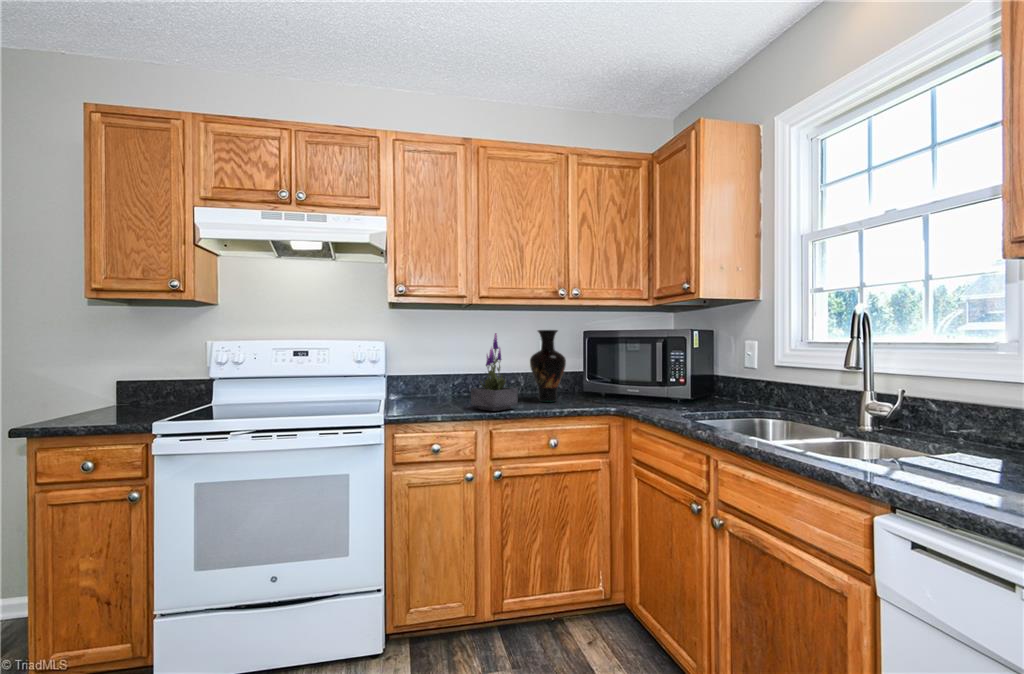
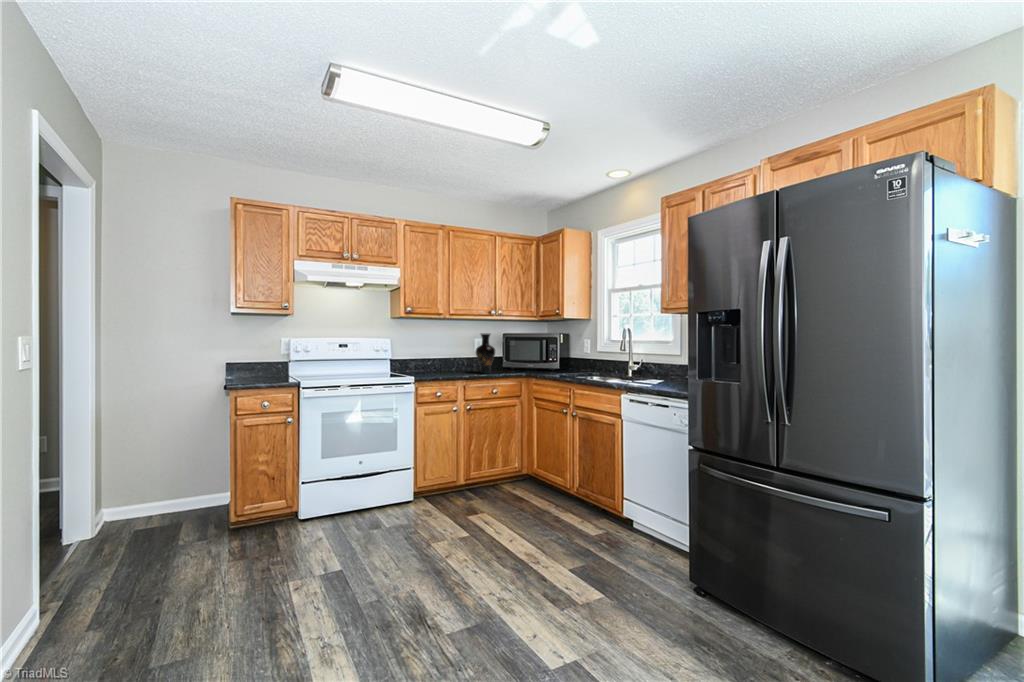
potted plant: present [471,333,518,411] -> none [450,334,475,376]

